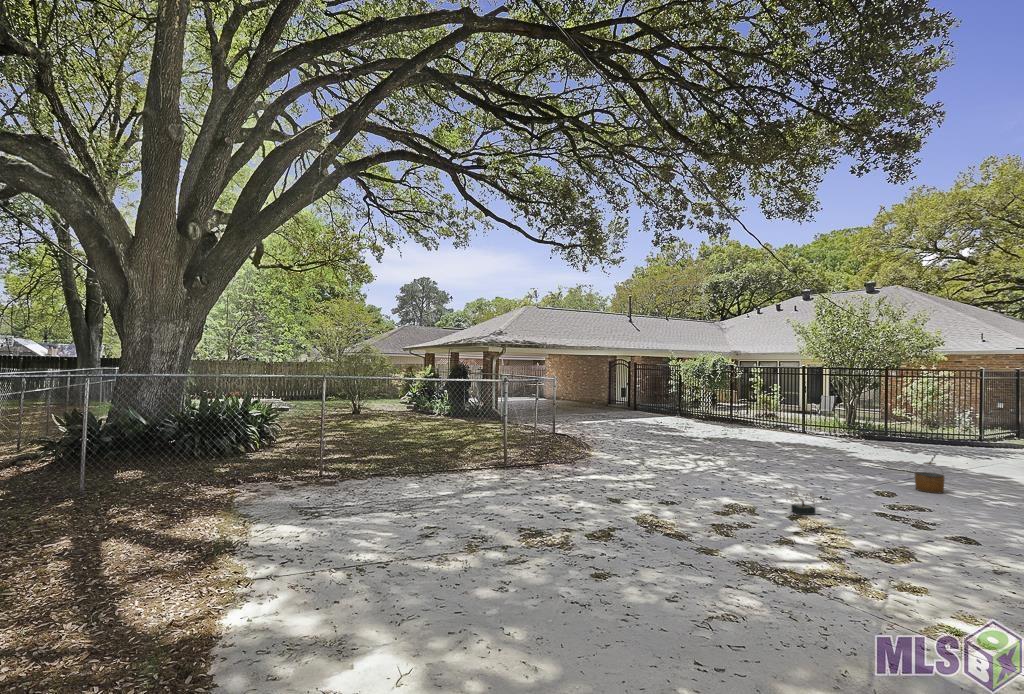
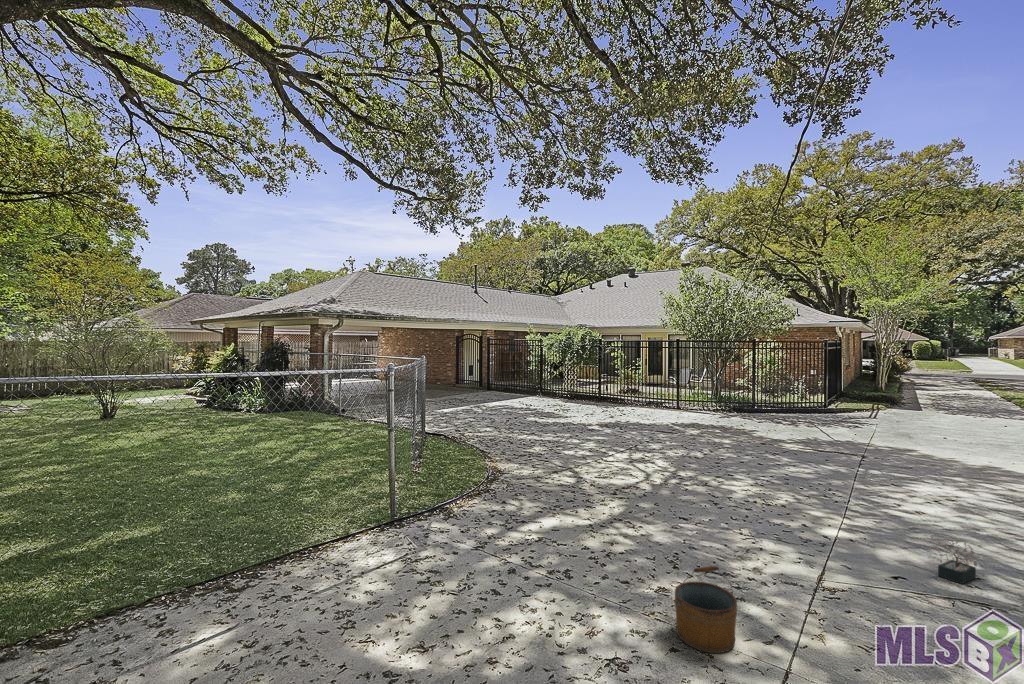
bucket: present [915,462,945,493] -> present [675,566,737,653]

